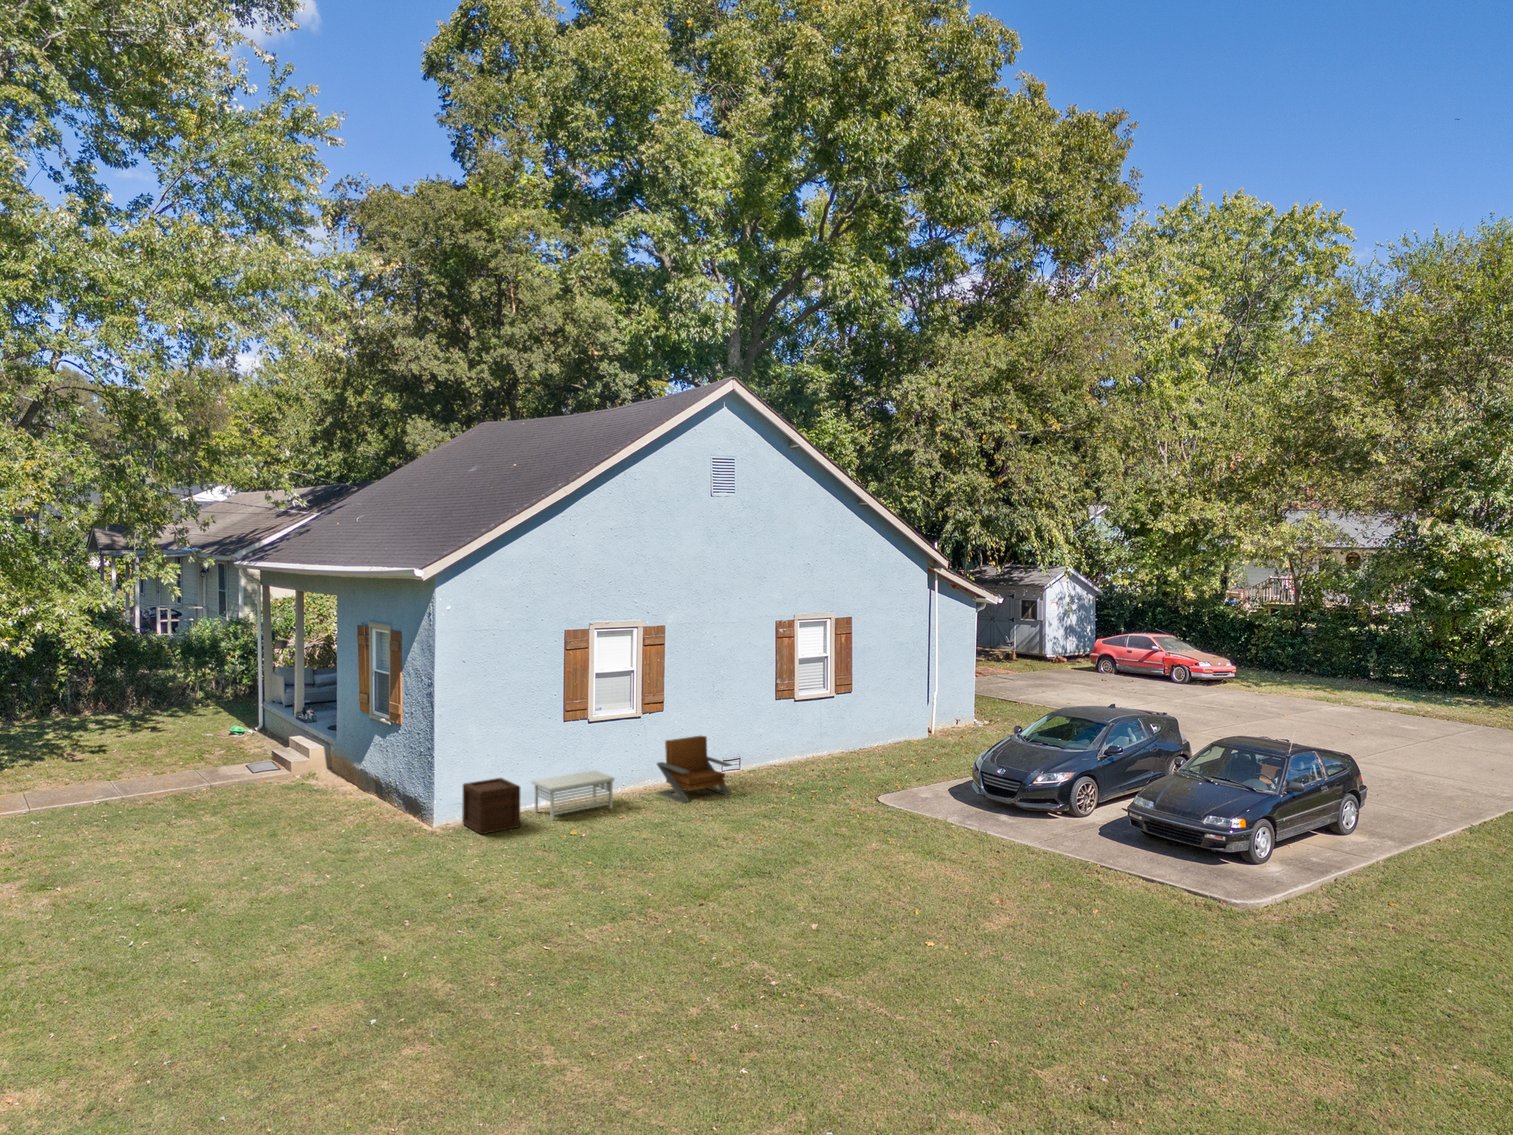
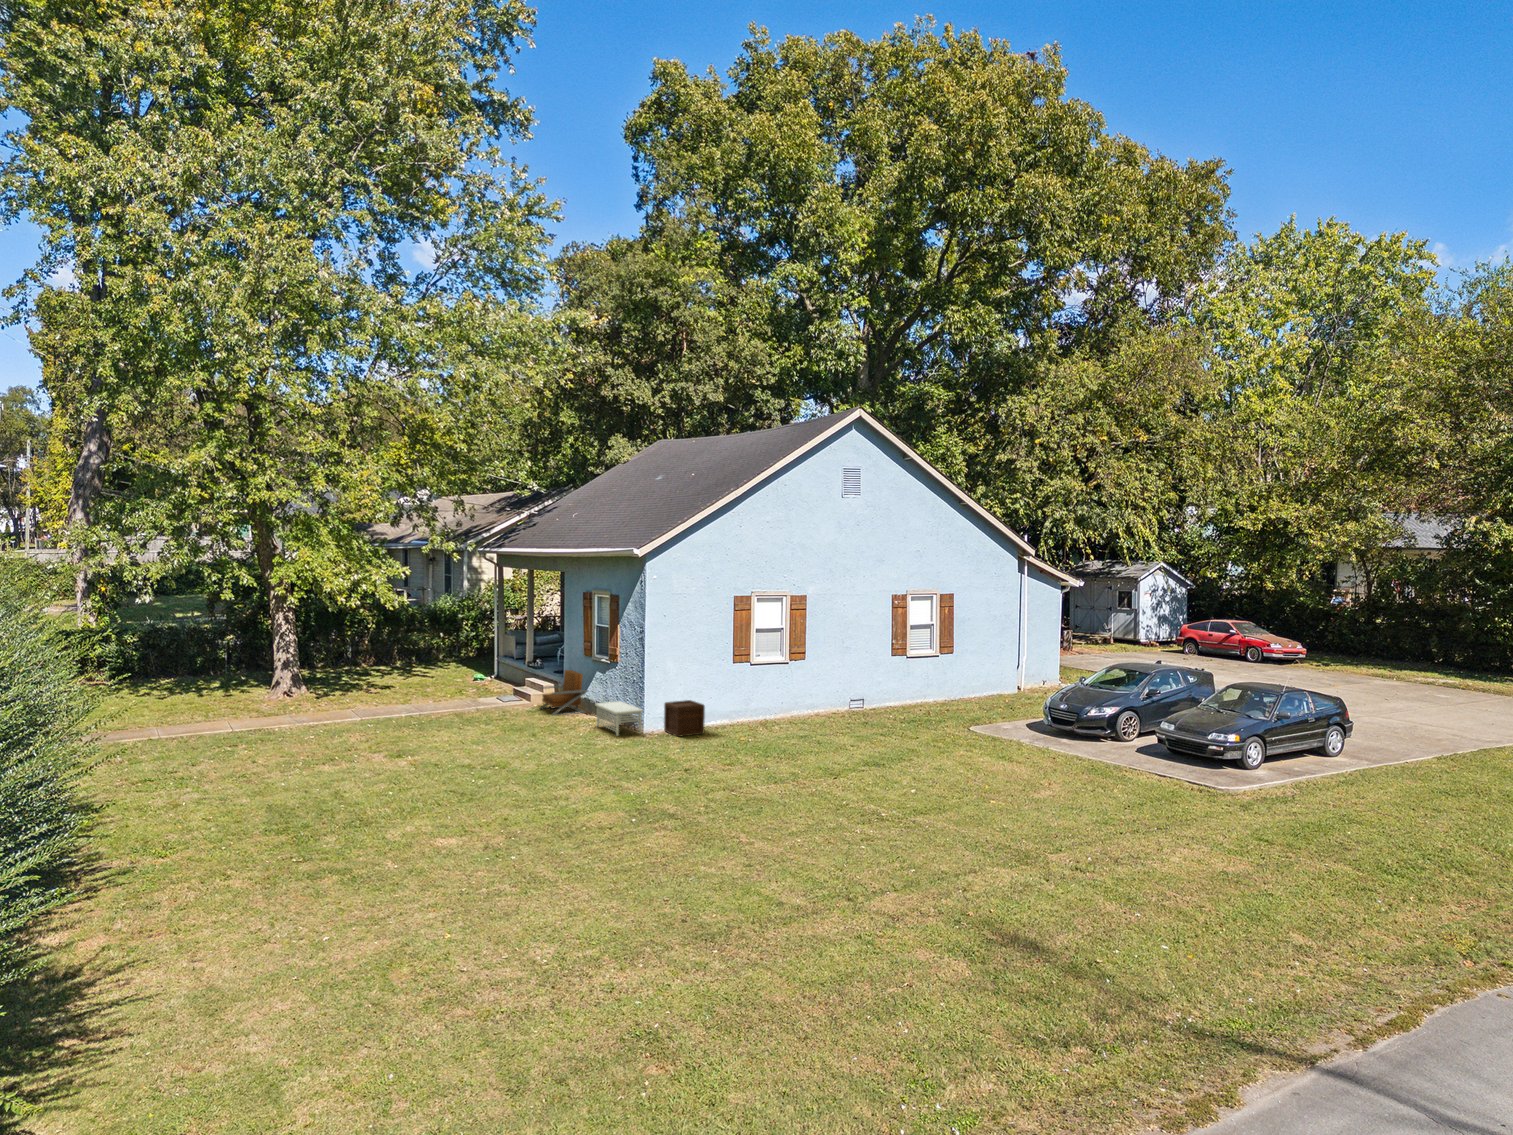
lounge chair: present [657,736,731,803] -> present [540,670,587,715]
storage bench: present [531,771,614,820] -> present [595,701,643,736]

